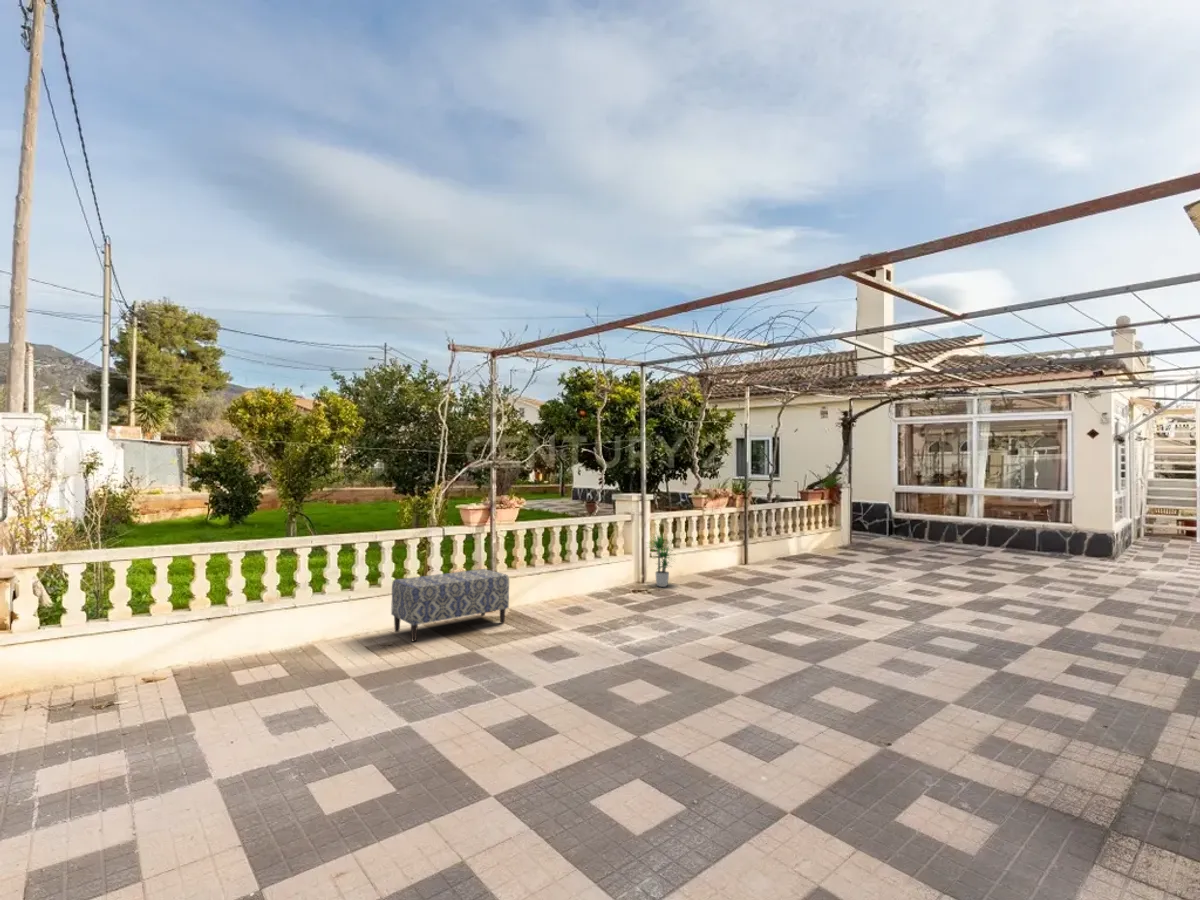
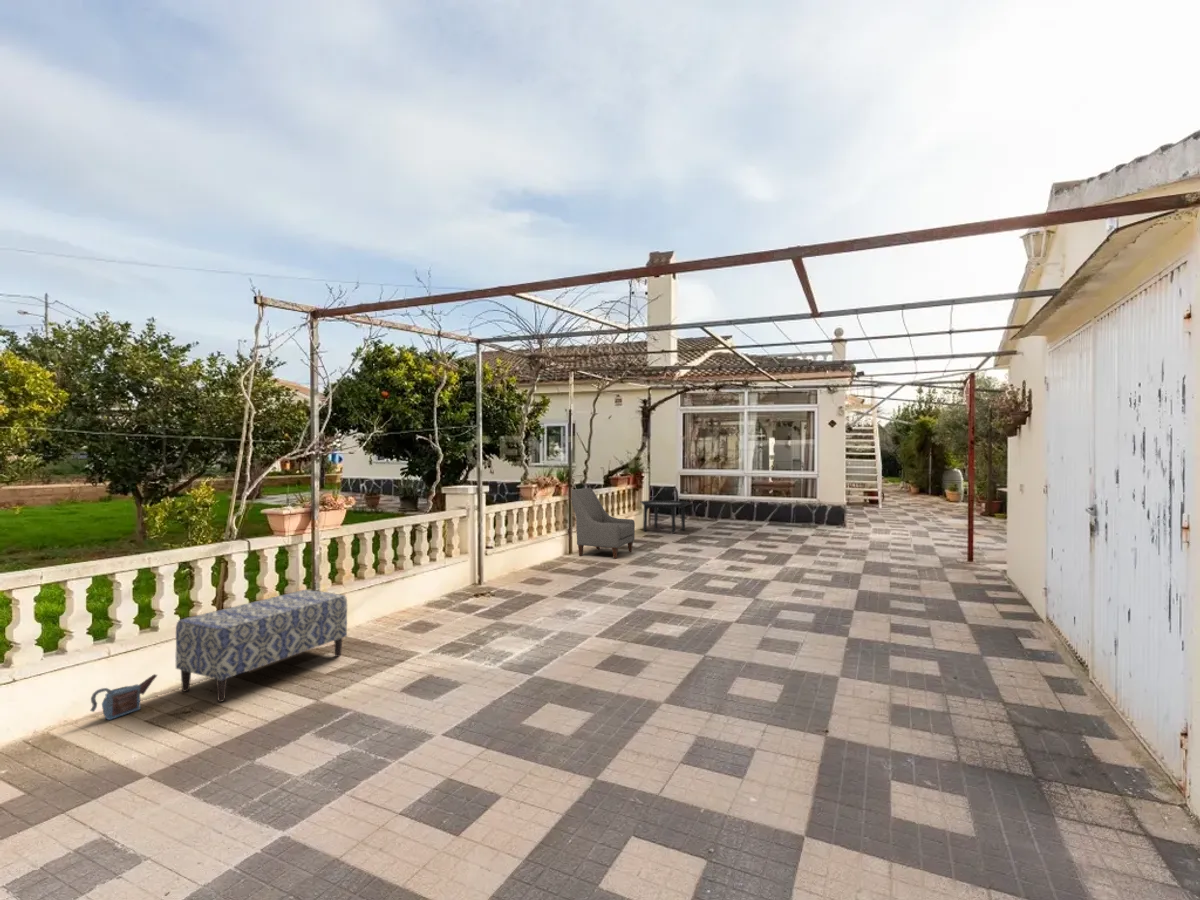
chair: none [741,500,814,572] -> present [571,488,635,559]
round table: none [836,517,893,553] -> present [641,500,688,533]
potted plant: present [652,535,669,587] -> none [483,527,519,586]
watering can: none [338,615,379,642] -> present [90,674,157,720]

